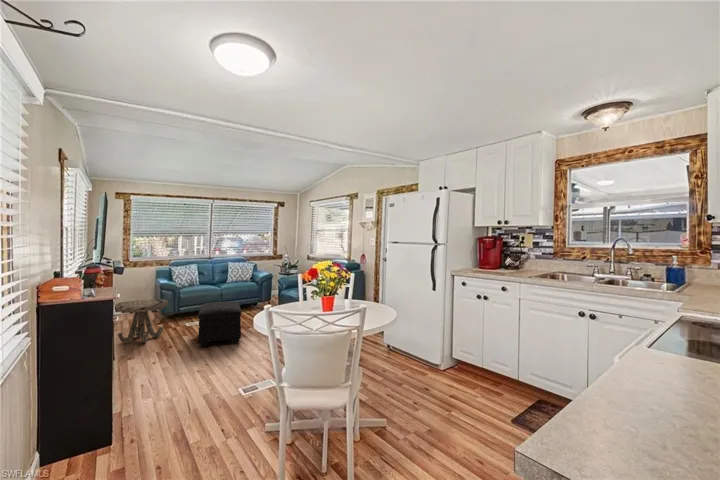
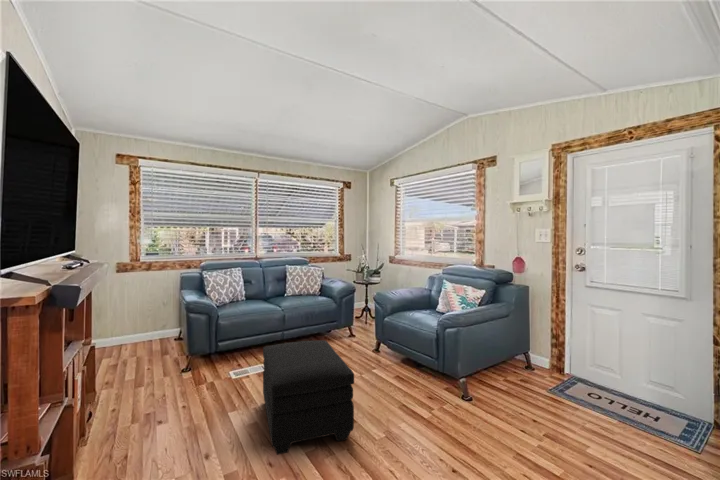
side table: present [115,299,168,343] -> none [93,336,202,435]

